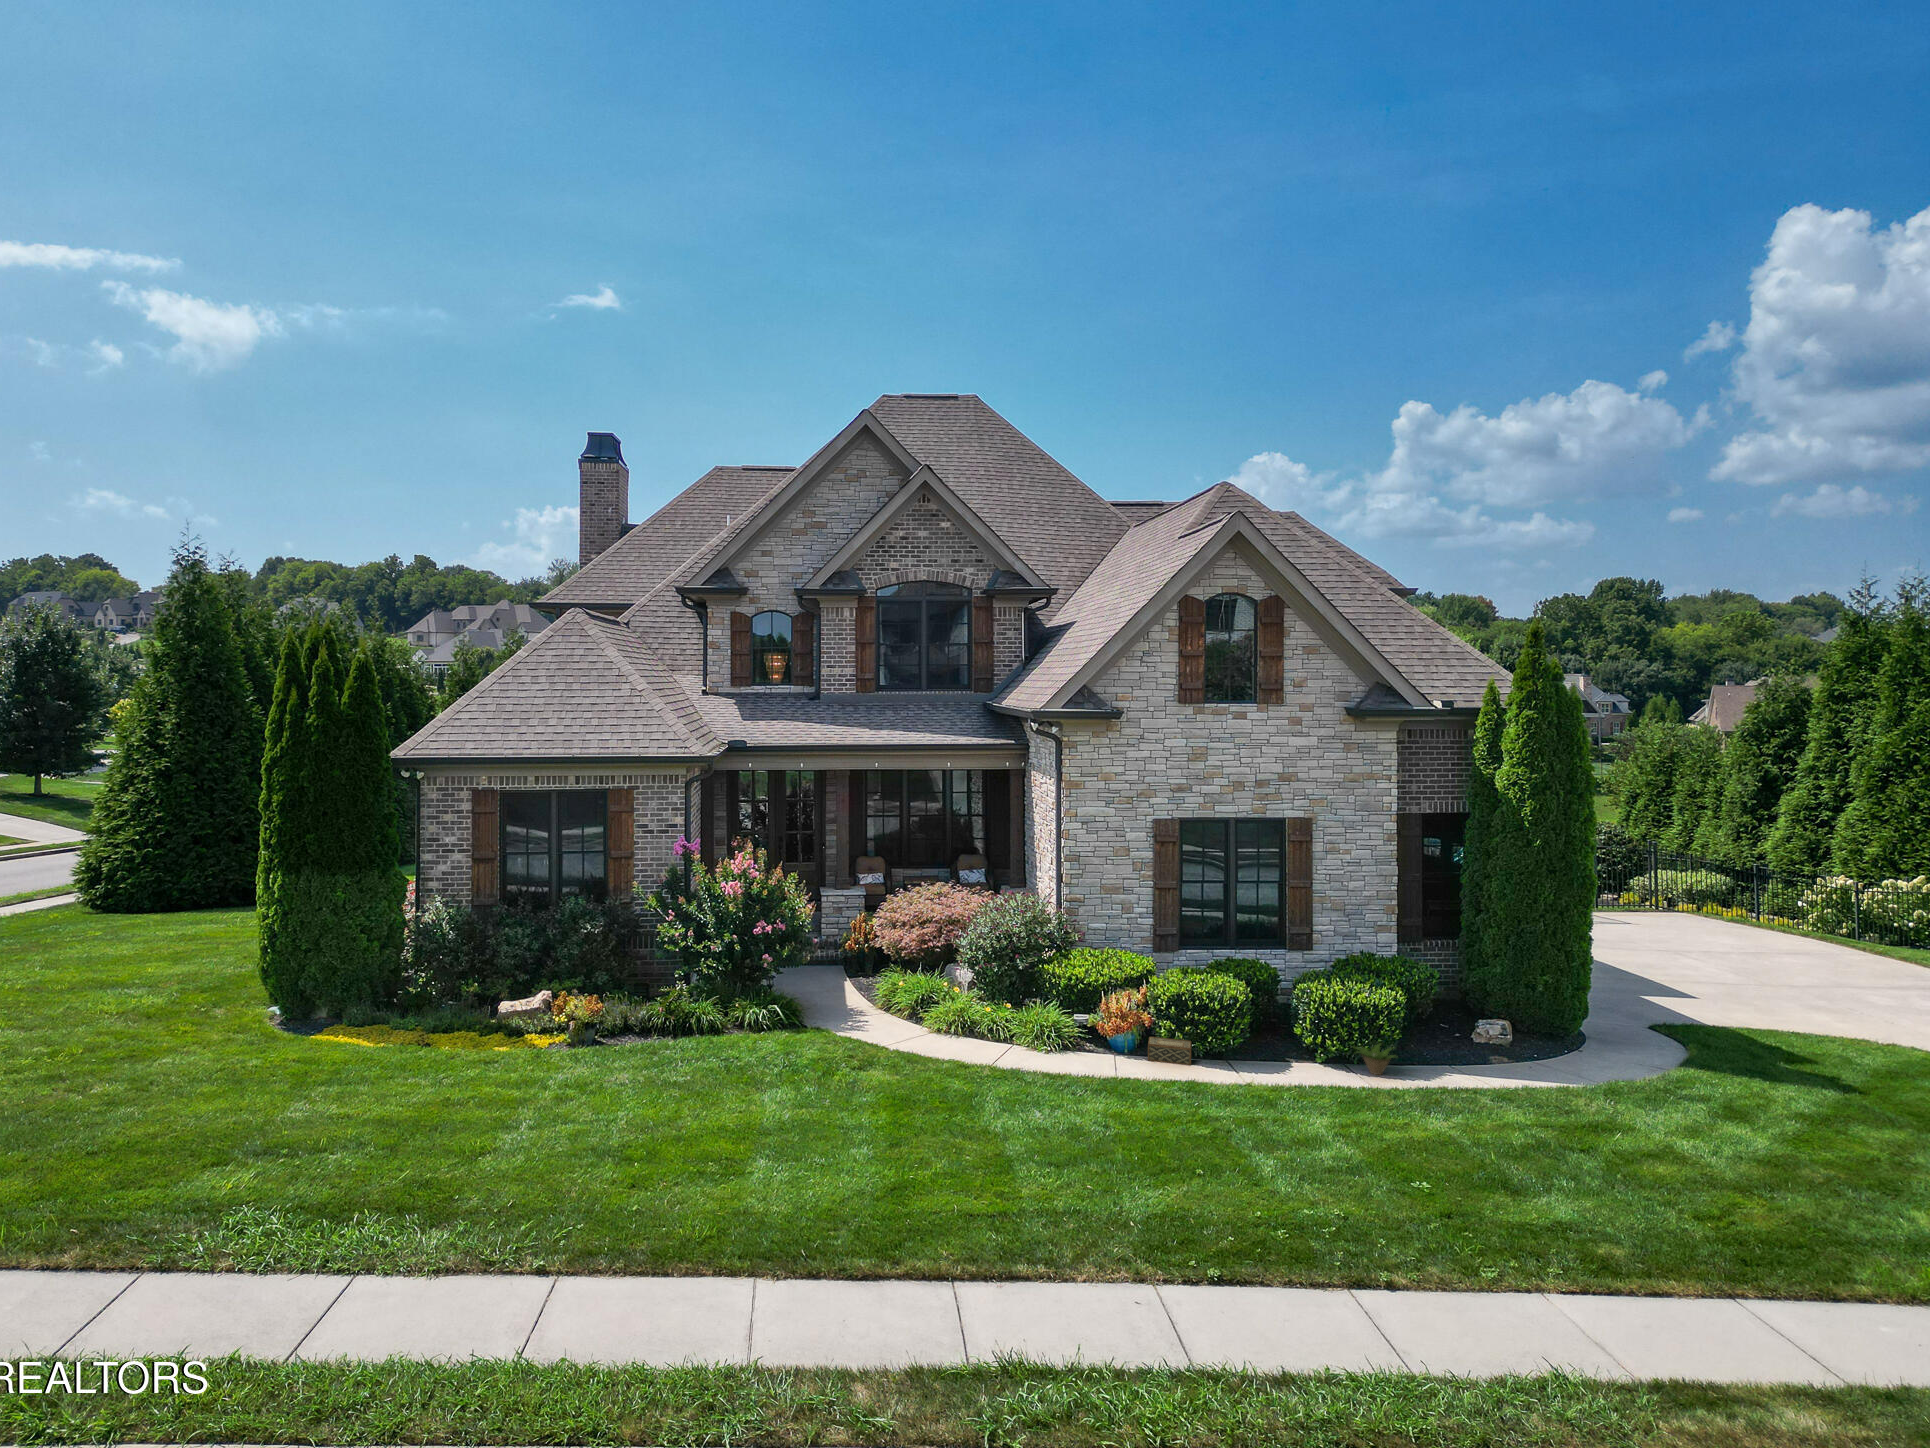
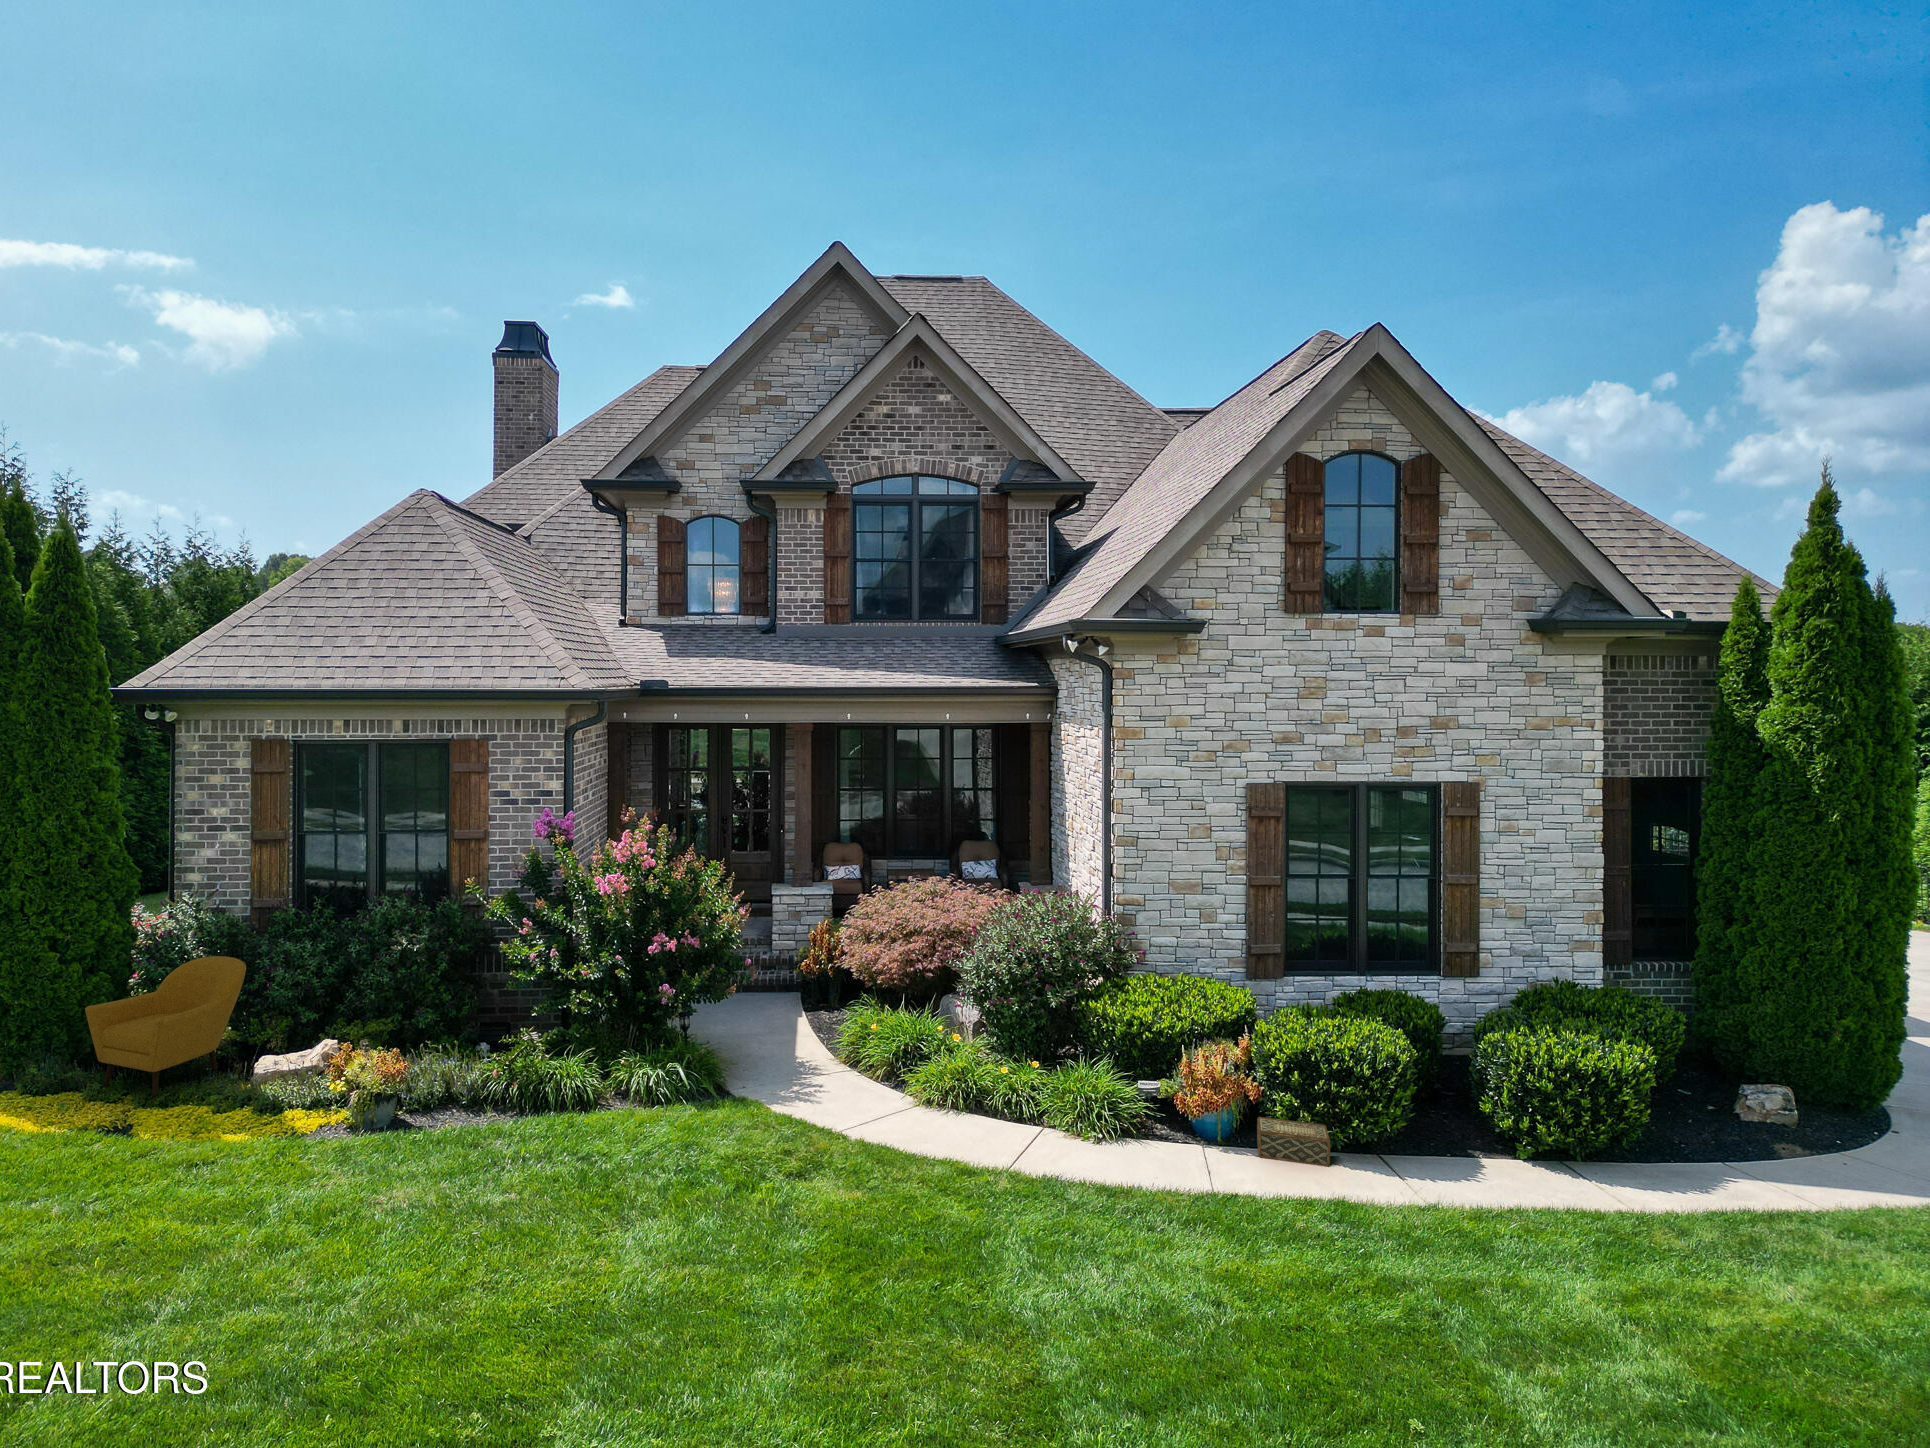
armchair: none [387,938,484,1028] -> present [85,956,246,1096]
decorative plant: present [1355,1044,1395,1075] -> none [1580,1129,1666,1183]

